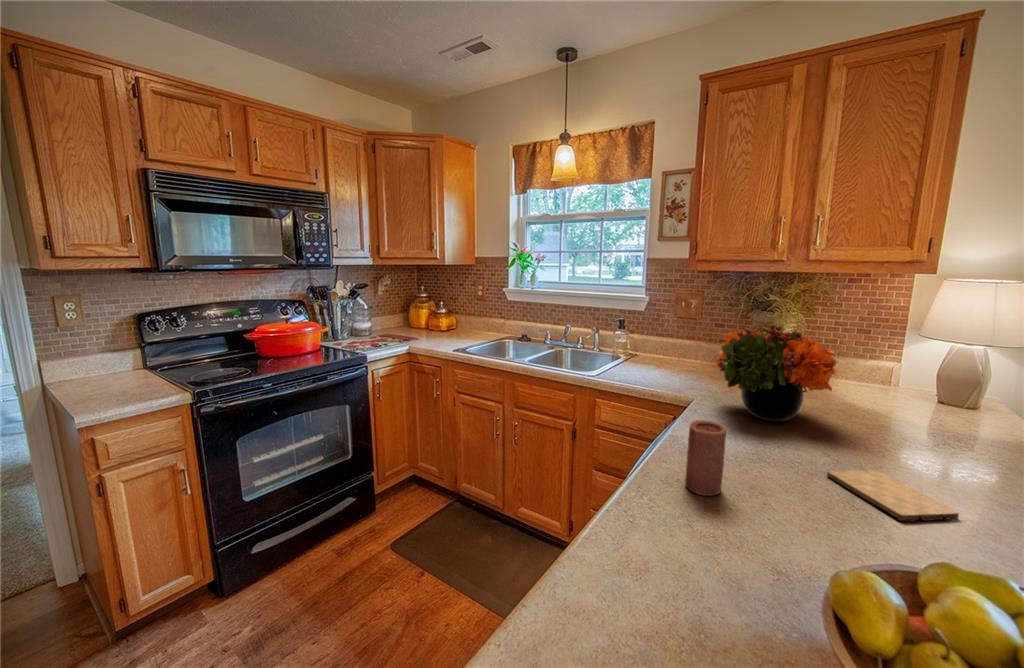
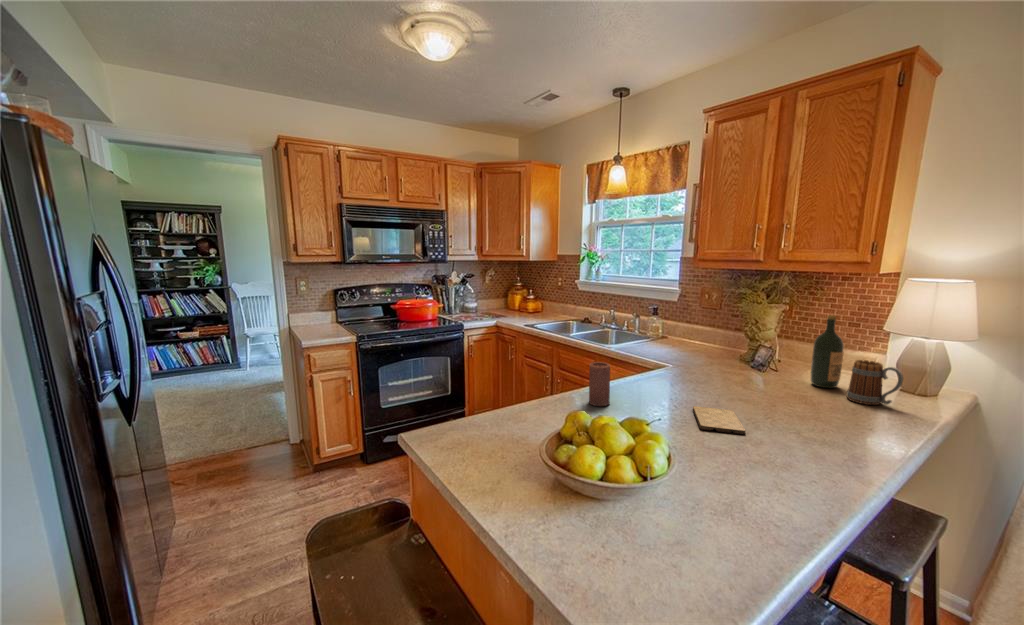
flower arrangement: present [716,324,838,421] -> none [667,310,760,384]
wine bottle: none [857,324,900,410] -> present [811,315,844,388]
mug: none [920,376,998,430] -> present [847,360,903,405]

